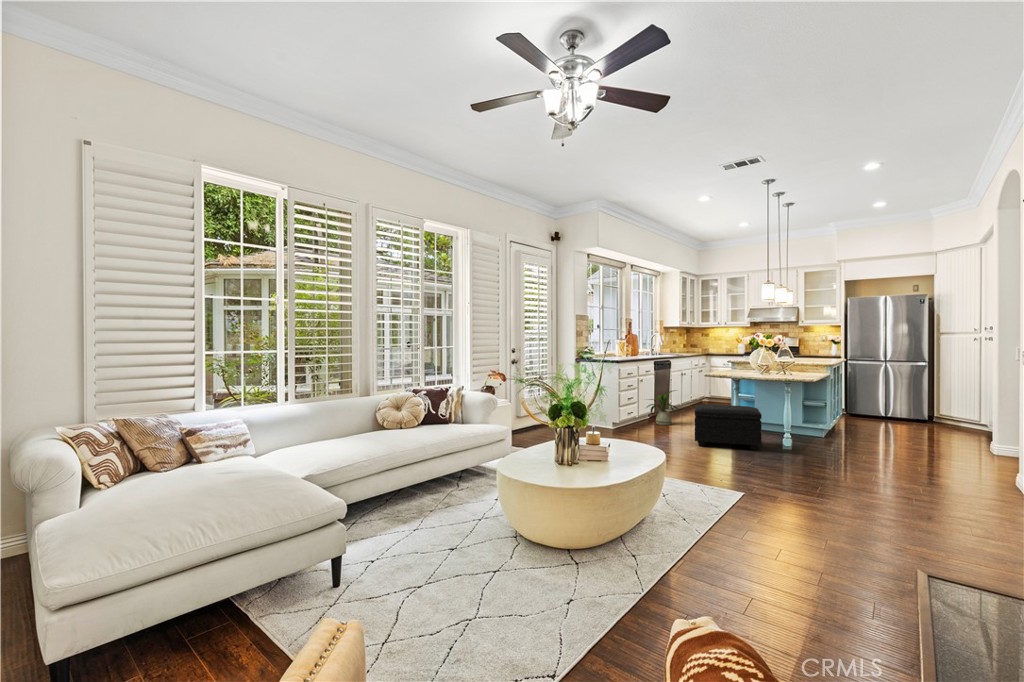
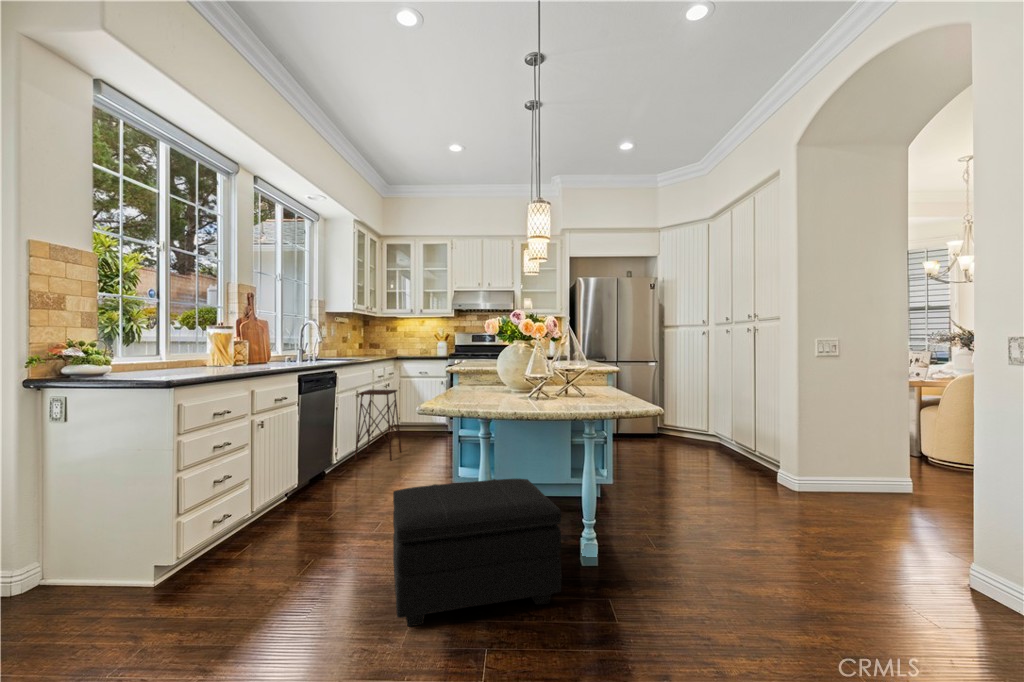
side table: none [681,372,708,412] -> present [355,390,401,460]
house plant: present [646,390,679,425] -> none [263,440,354,525]

